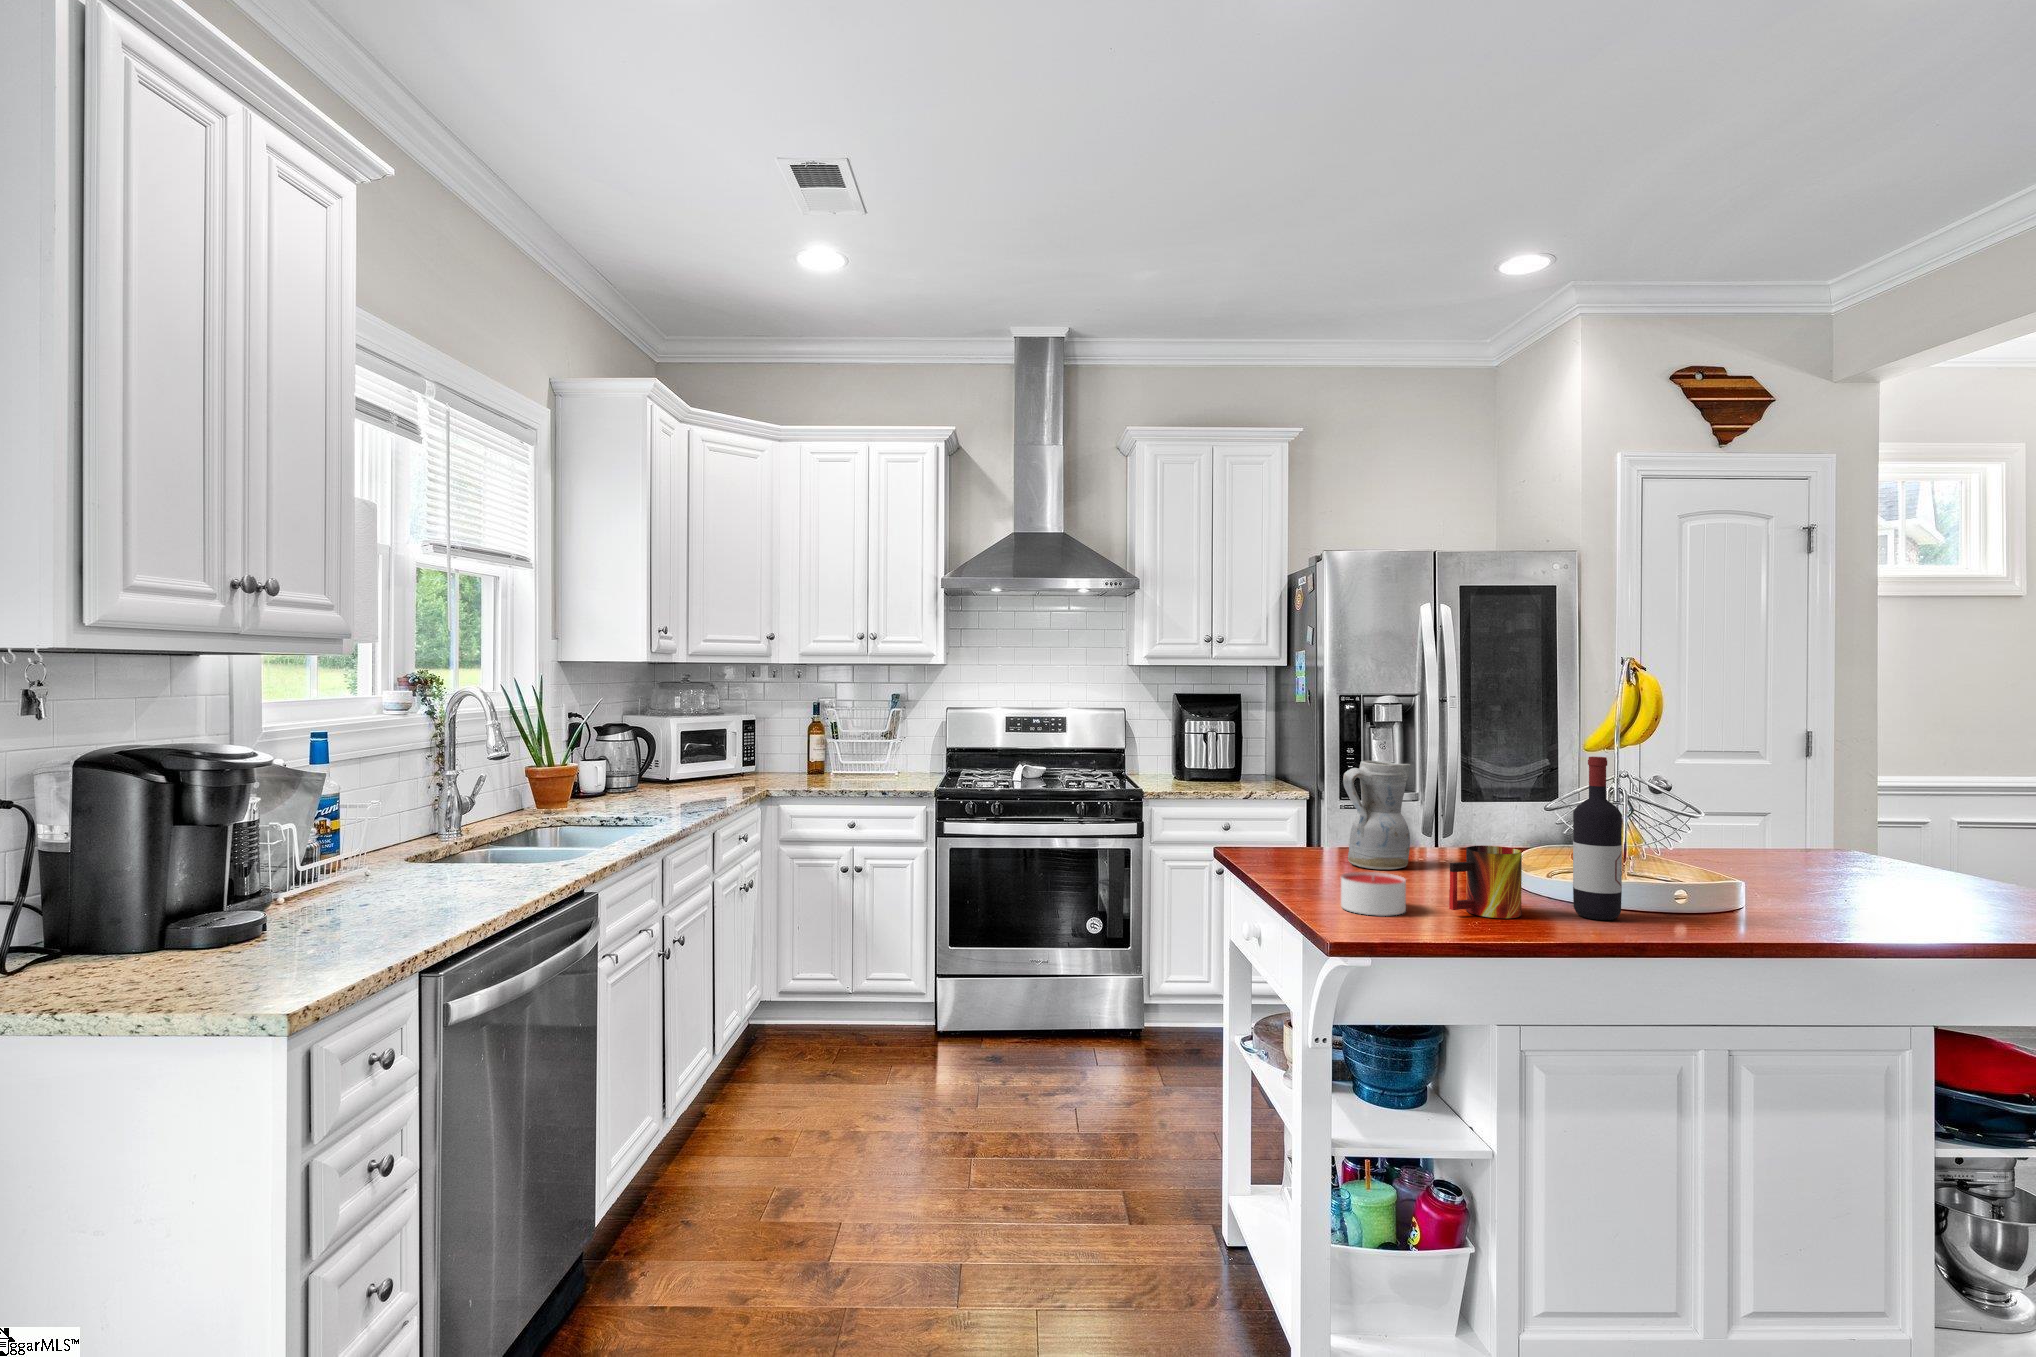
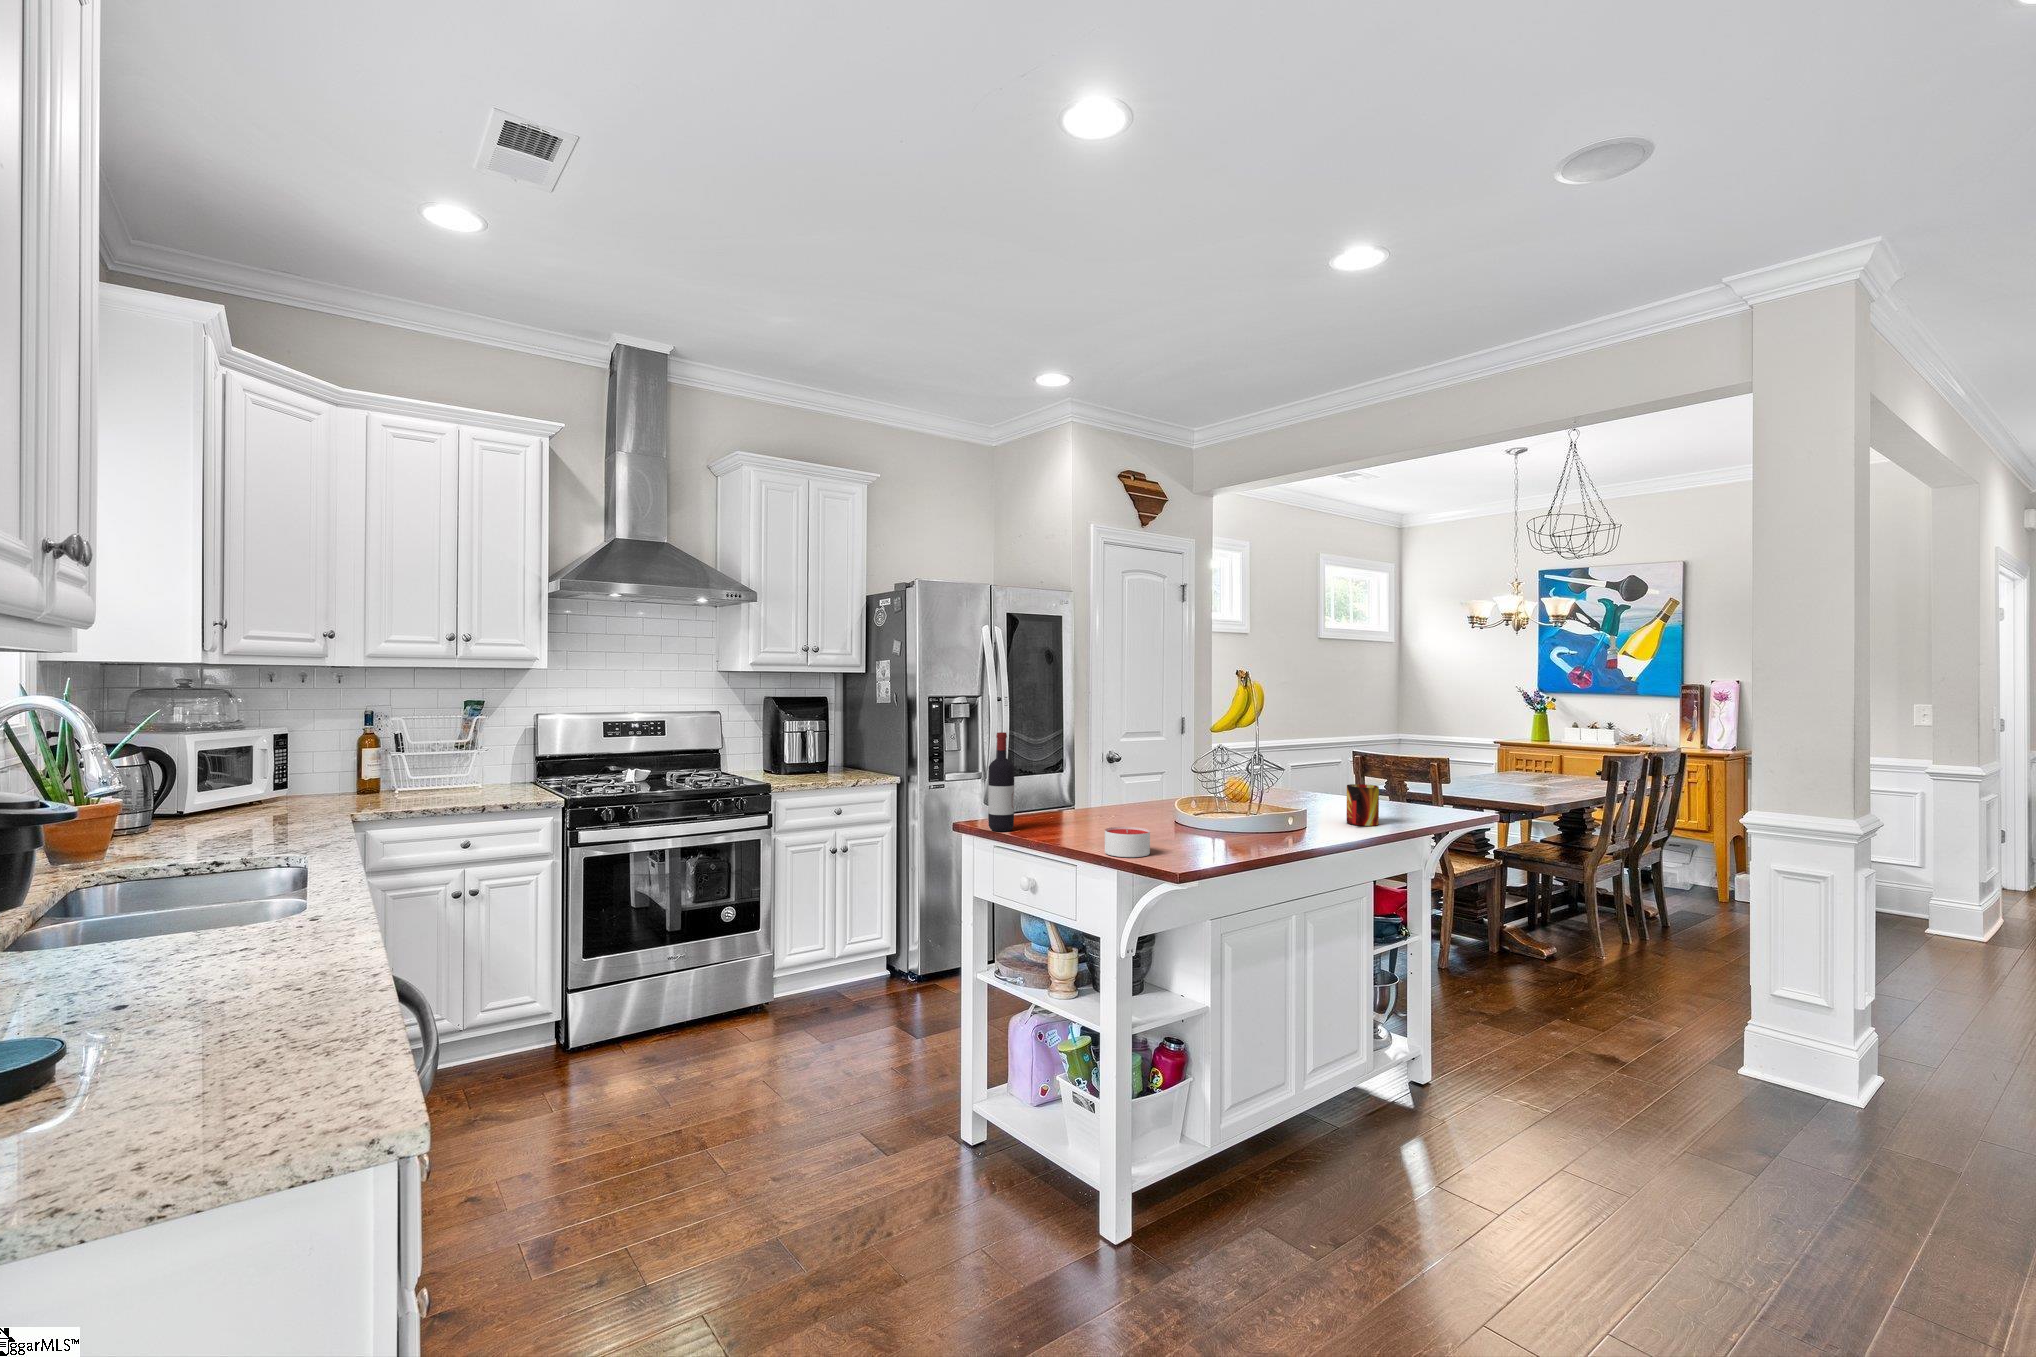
wine bottle: present [1573,757,1622,920] -> present [988,732,1014,831]
ceramic pitcher: present [1343,761,1411,869] -> none [1043,746,1086,827]
mug: present [1449,845,1522,918] -> present [1347,784,1379,826]

